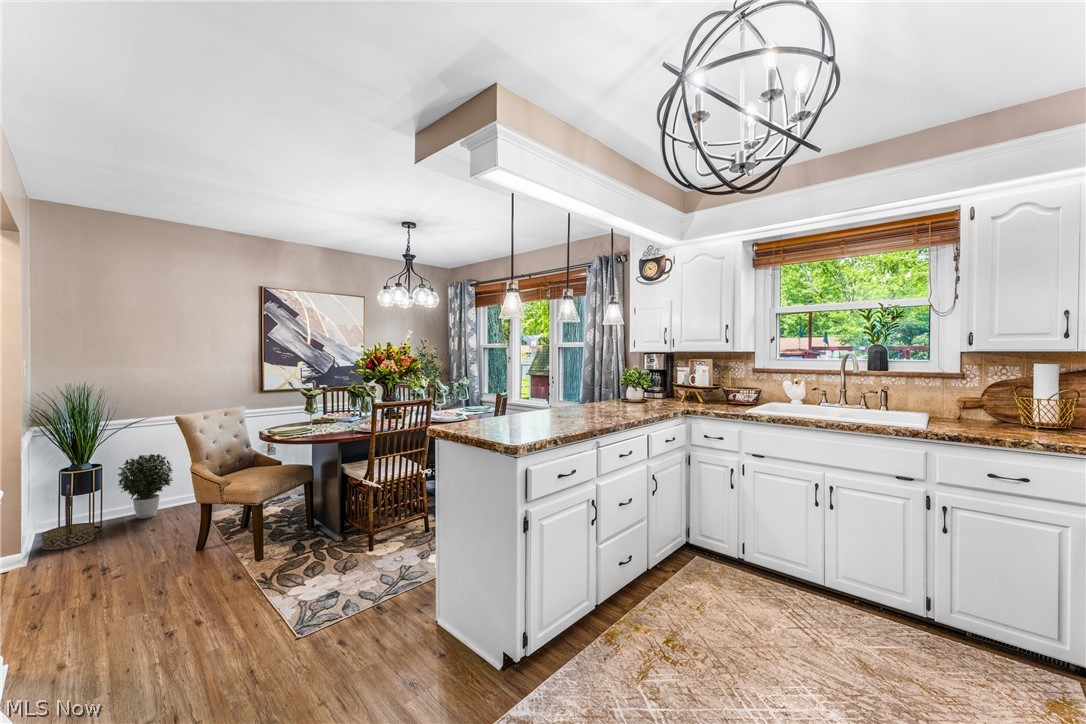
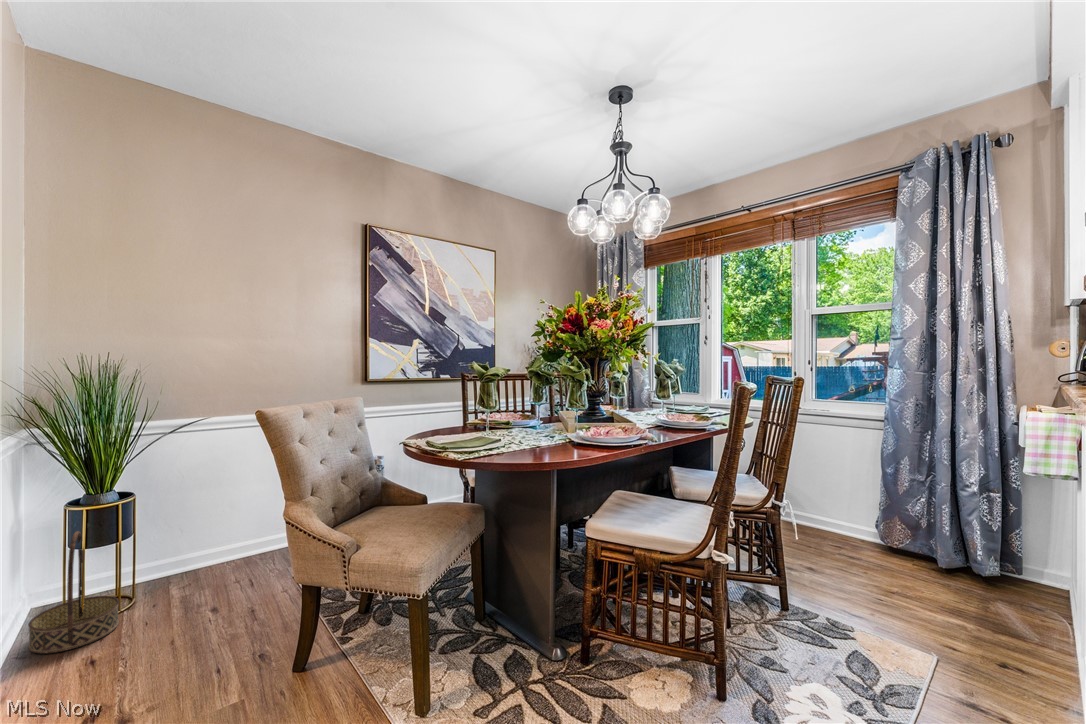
potted plant: present [118,454,173,519] -> none [160,476,245,583]

